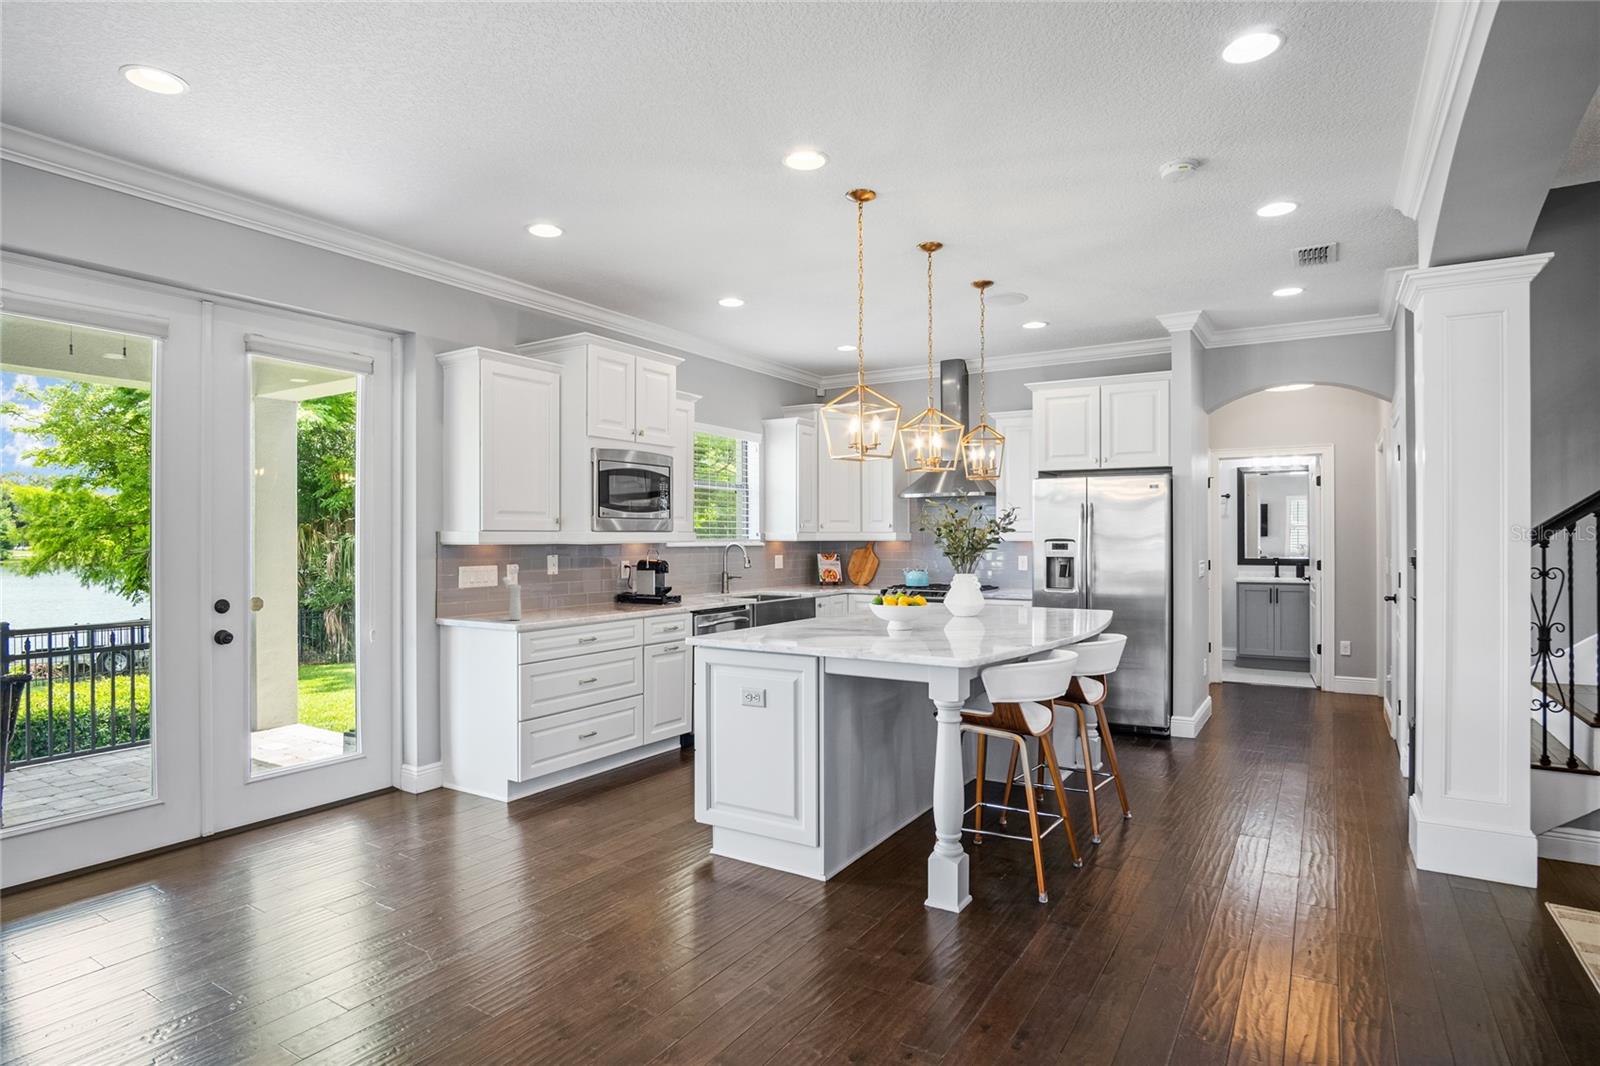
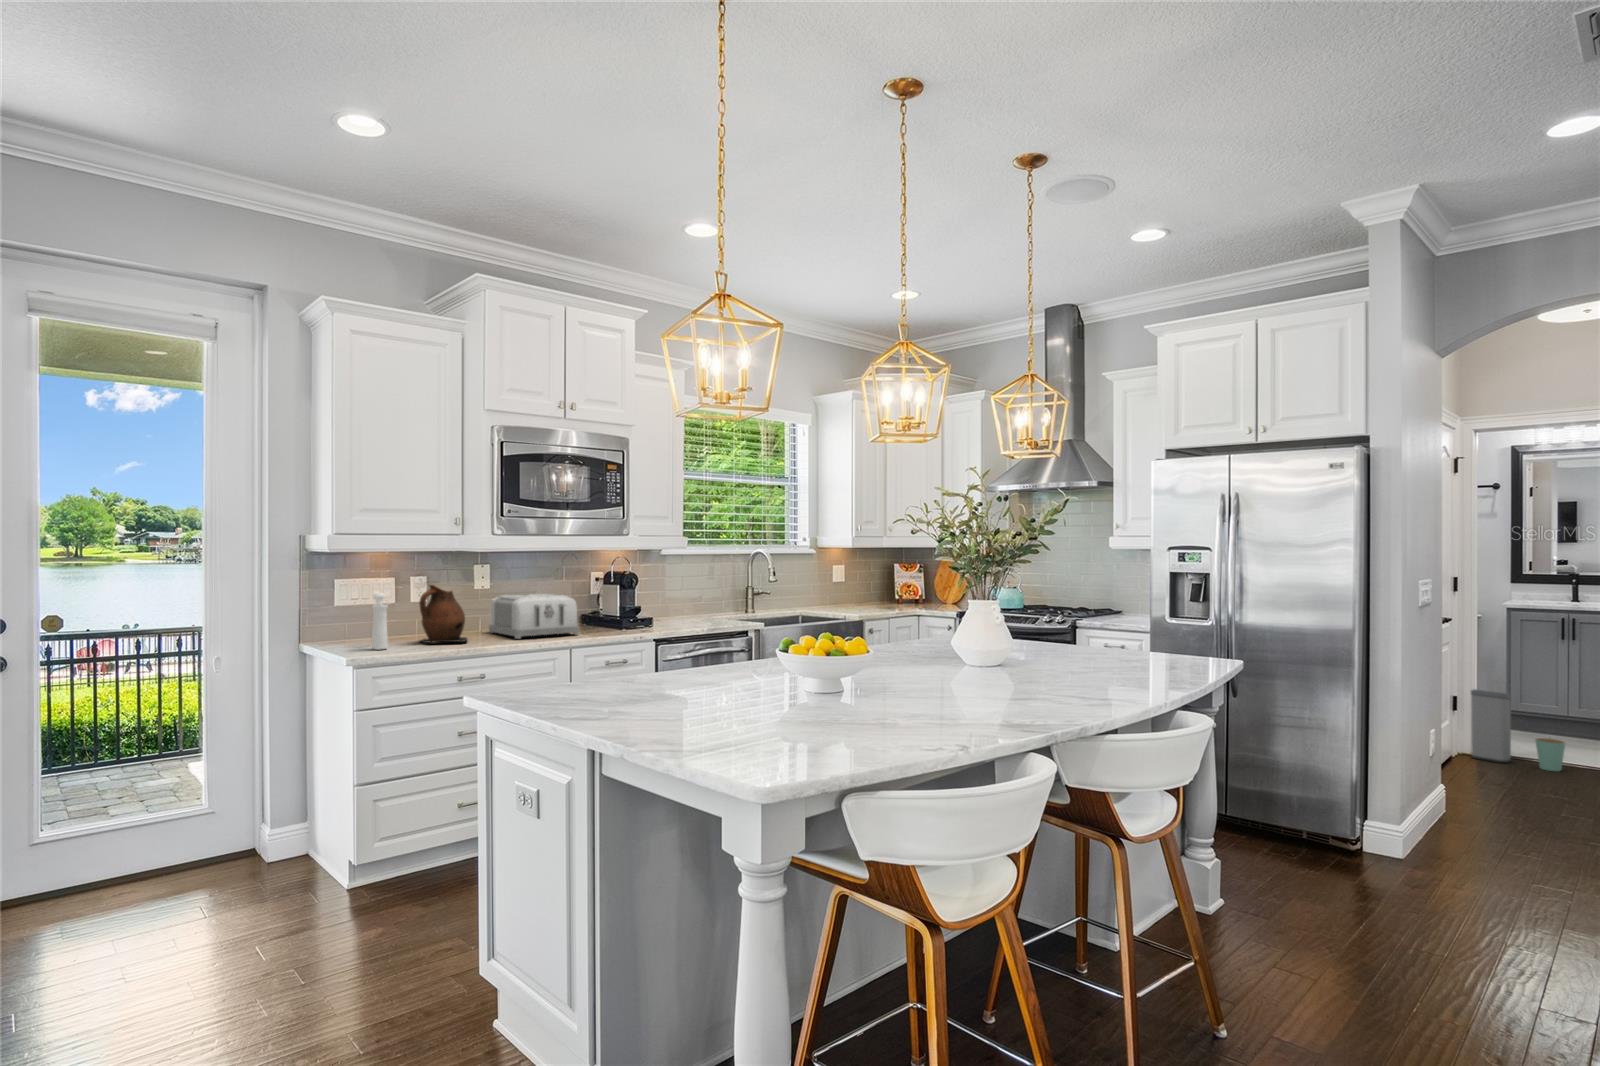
ceramic pitcher: none [528,570,570,615] -> present [419,585,467,643]
toaster: none [565,578,638,612] -> present [489,594,579,639]
trash can: none [1218,637,1274,690] -> present [1471,689,1565,771]

